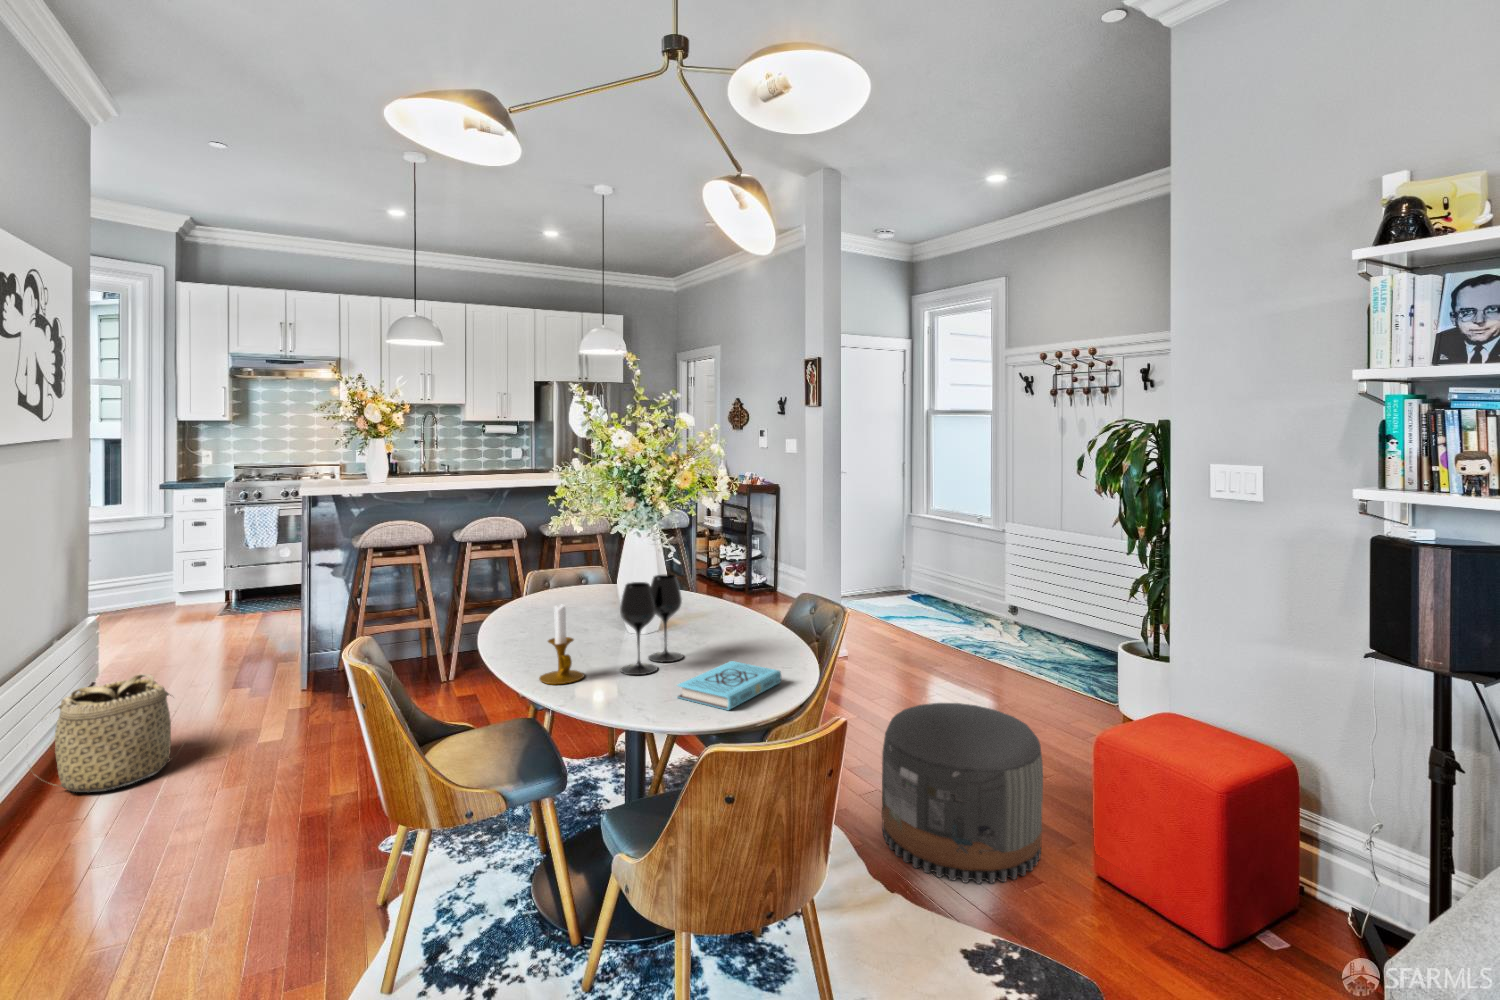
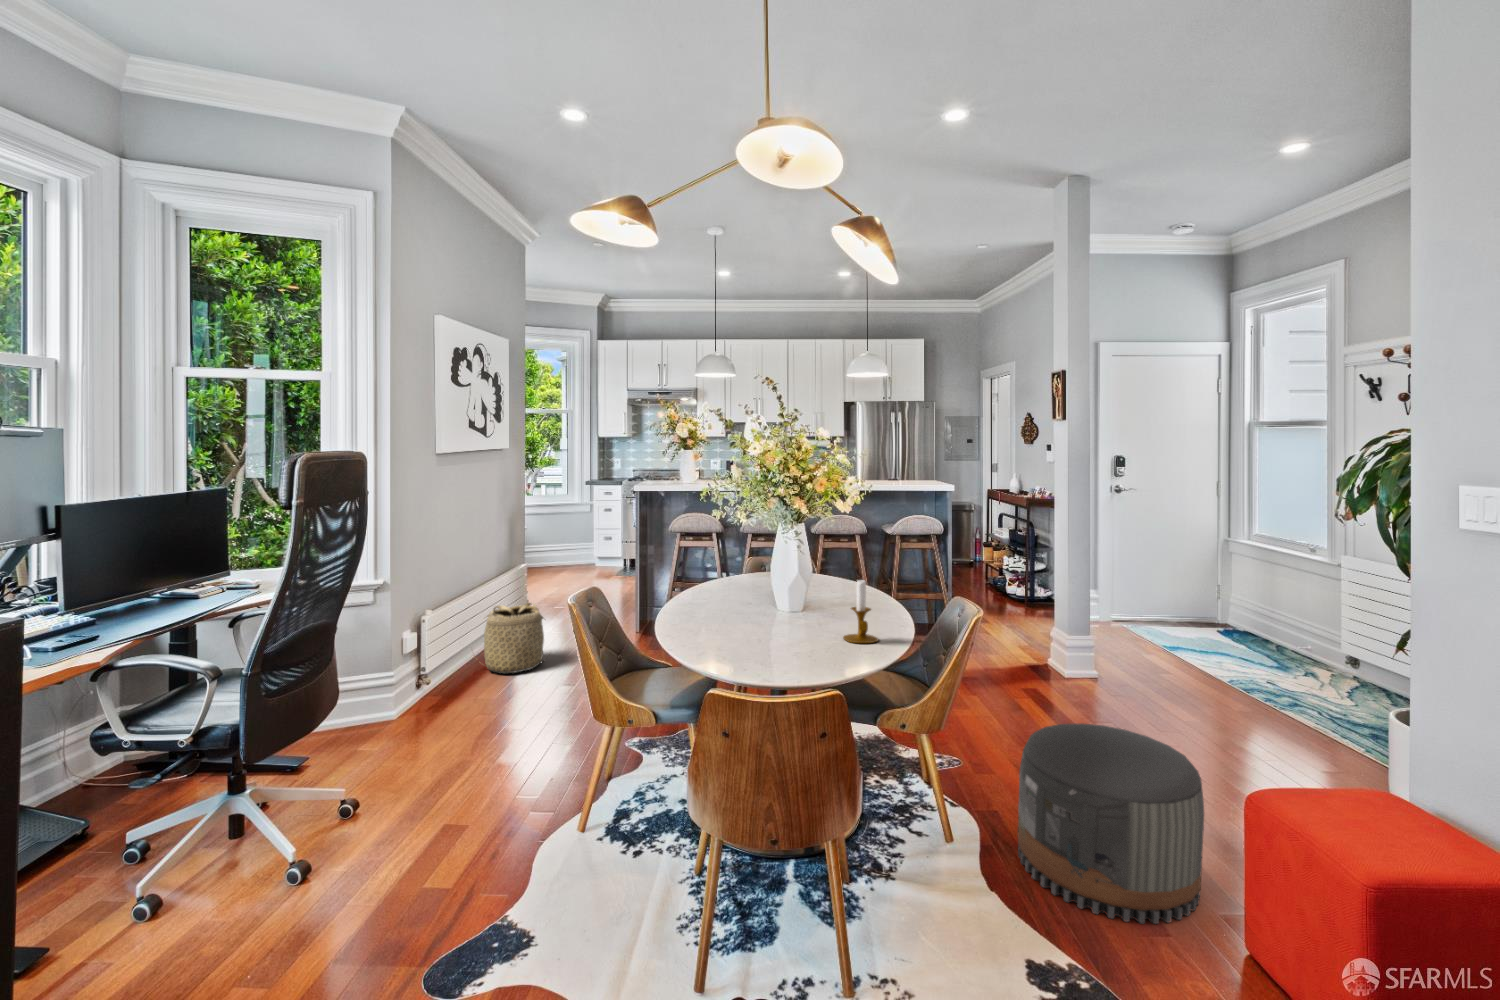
wine glass: present [620,575,683,675] -> none [743,559,804,636]
candlestick: present [539,605,584,684] -> present [843,580,878,643]
book: present [678,661,781,710] -> none [760,636,854,669]

